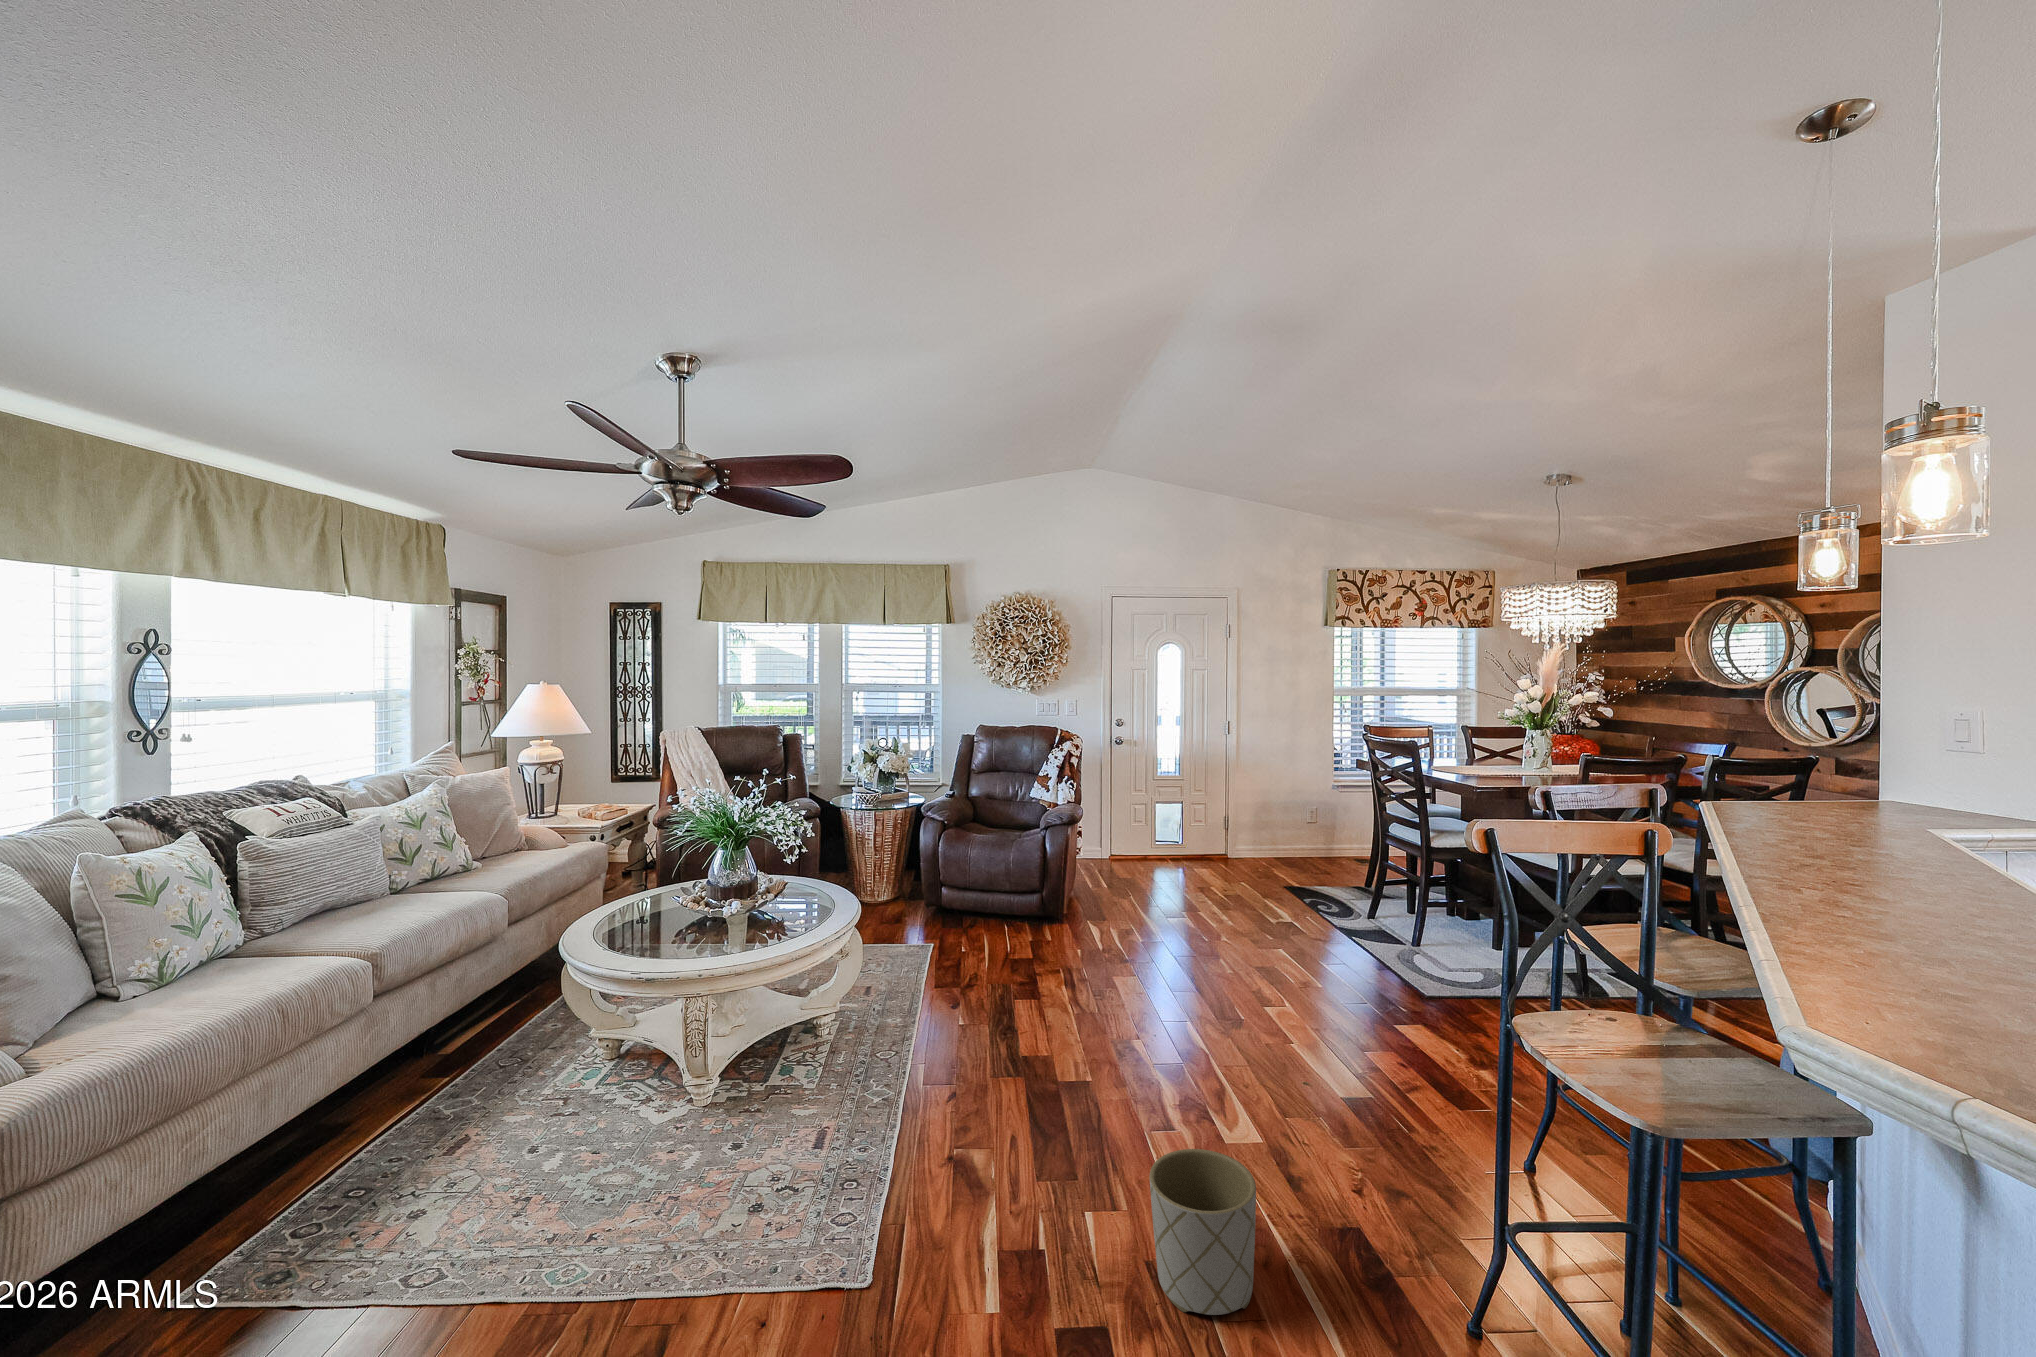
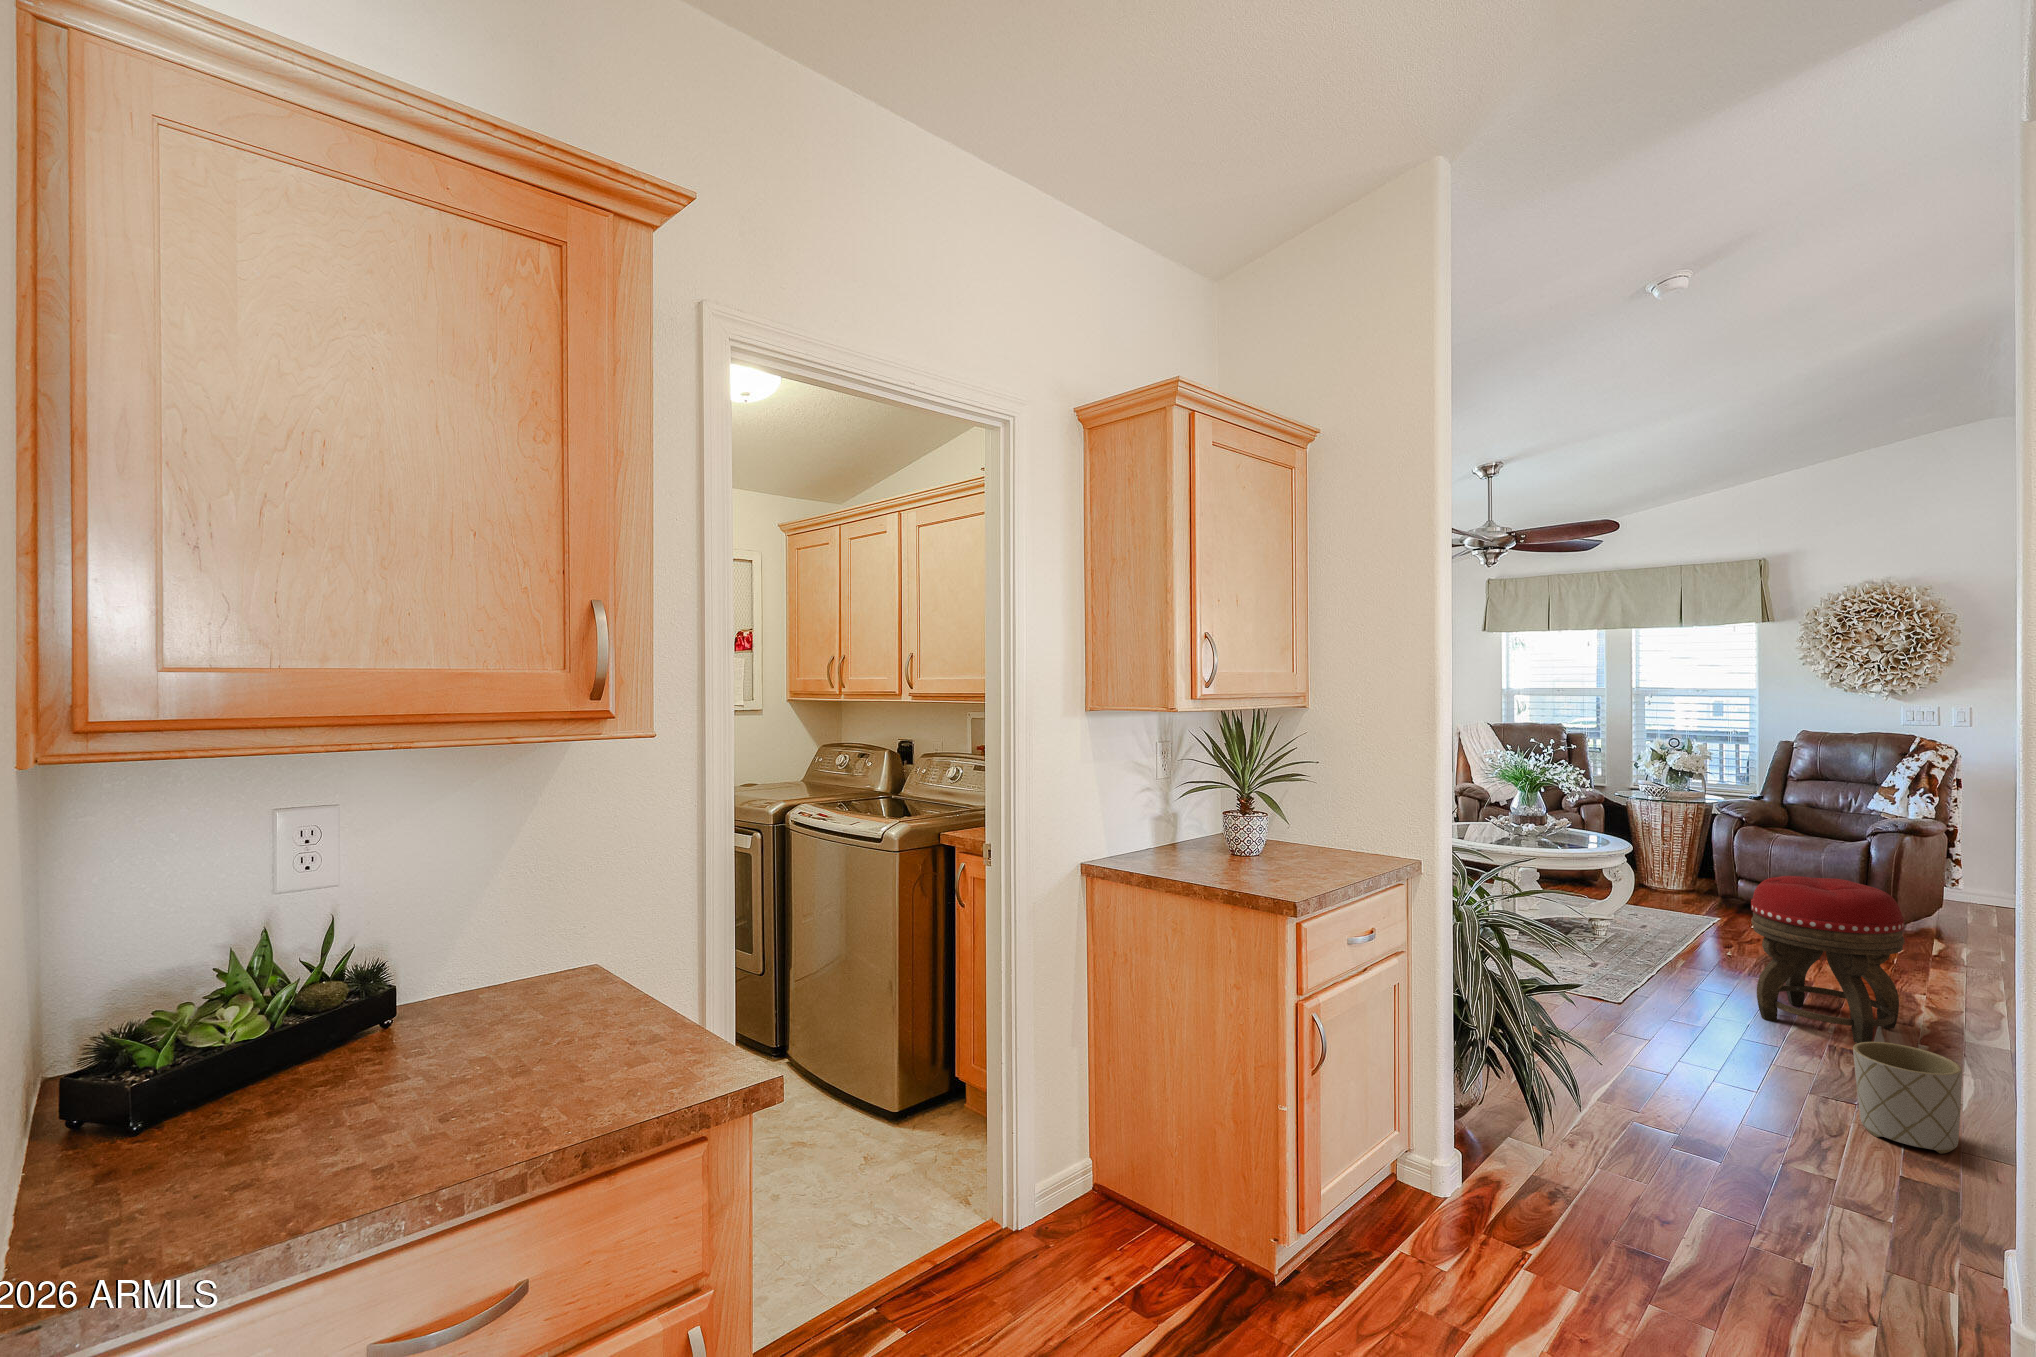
footstool: none [991,901,1124,1107] -> present [1751,876,1905,1043]

